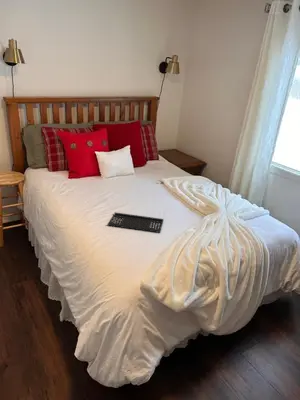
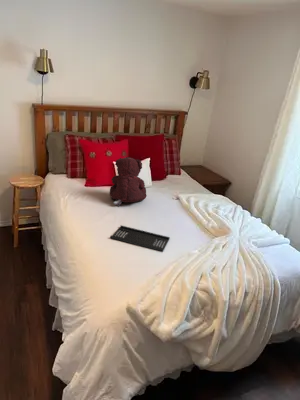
teddy bear: none [96,145,132,195] -> present [110,157,147,206]

